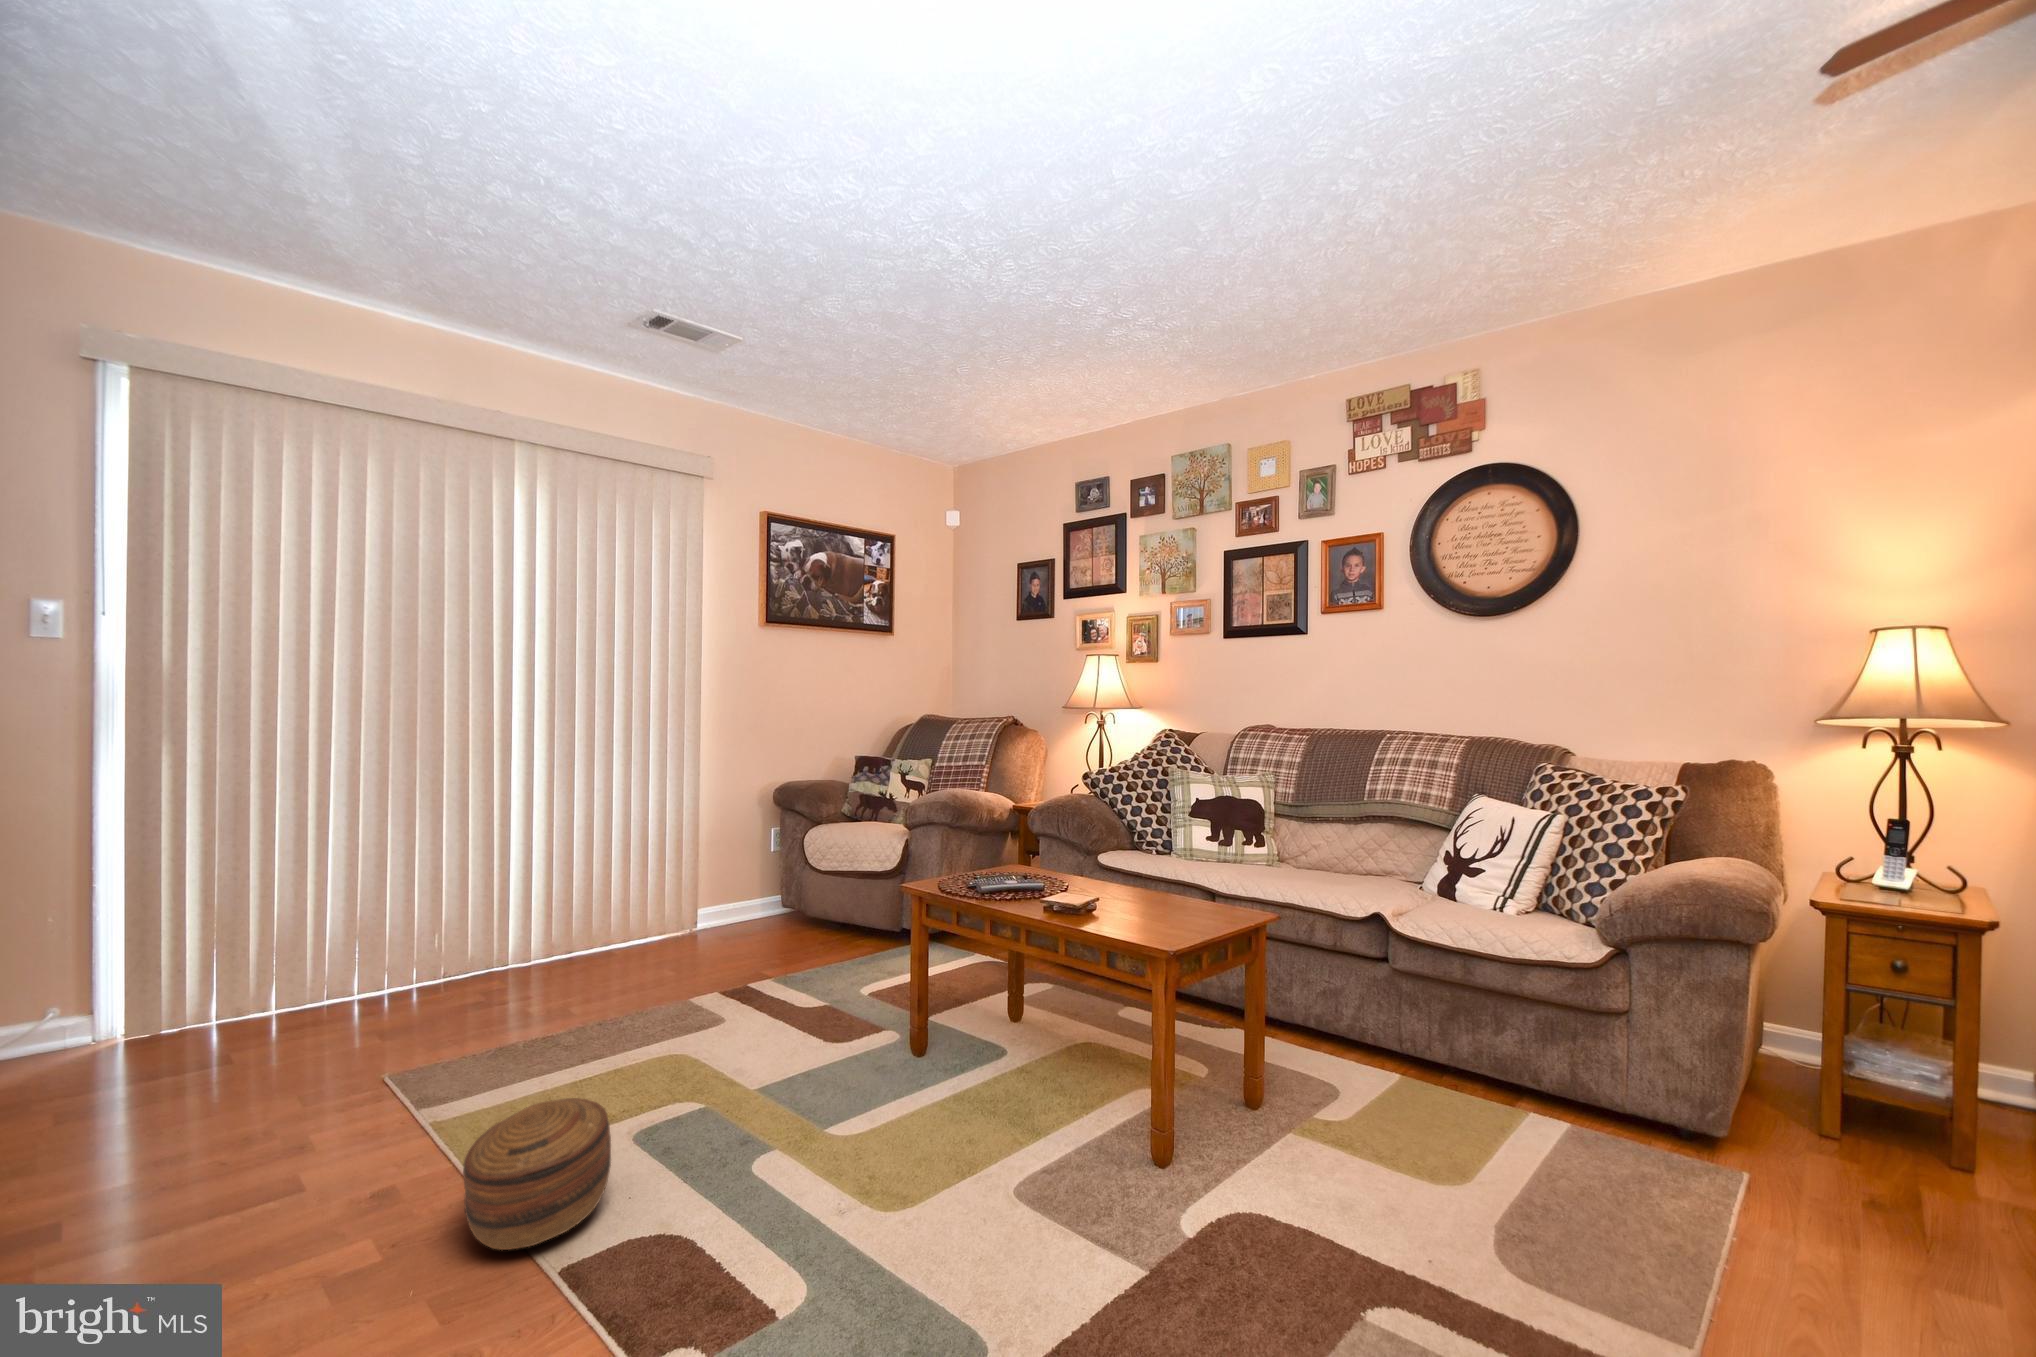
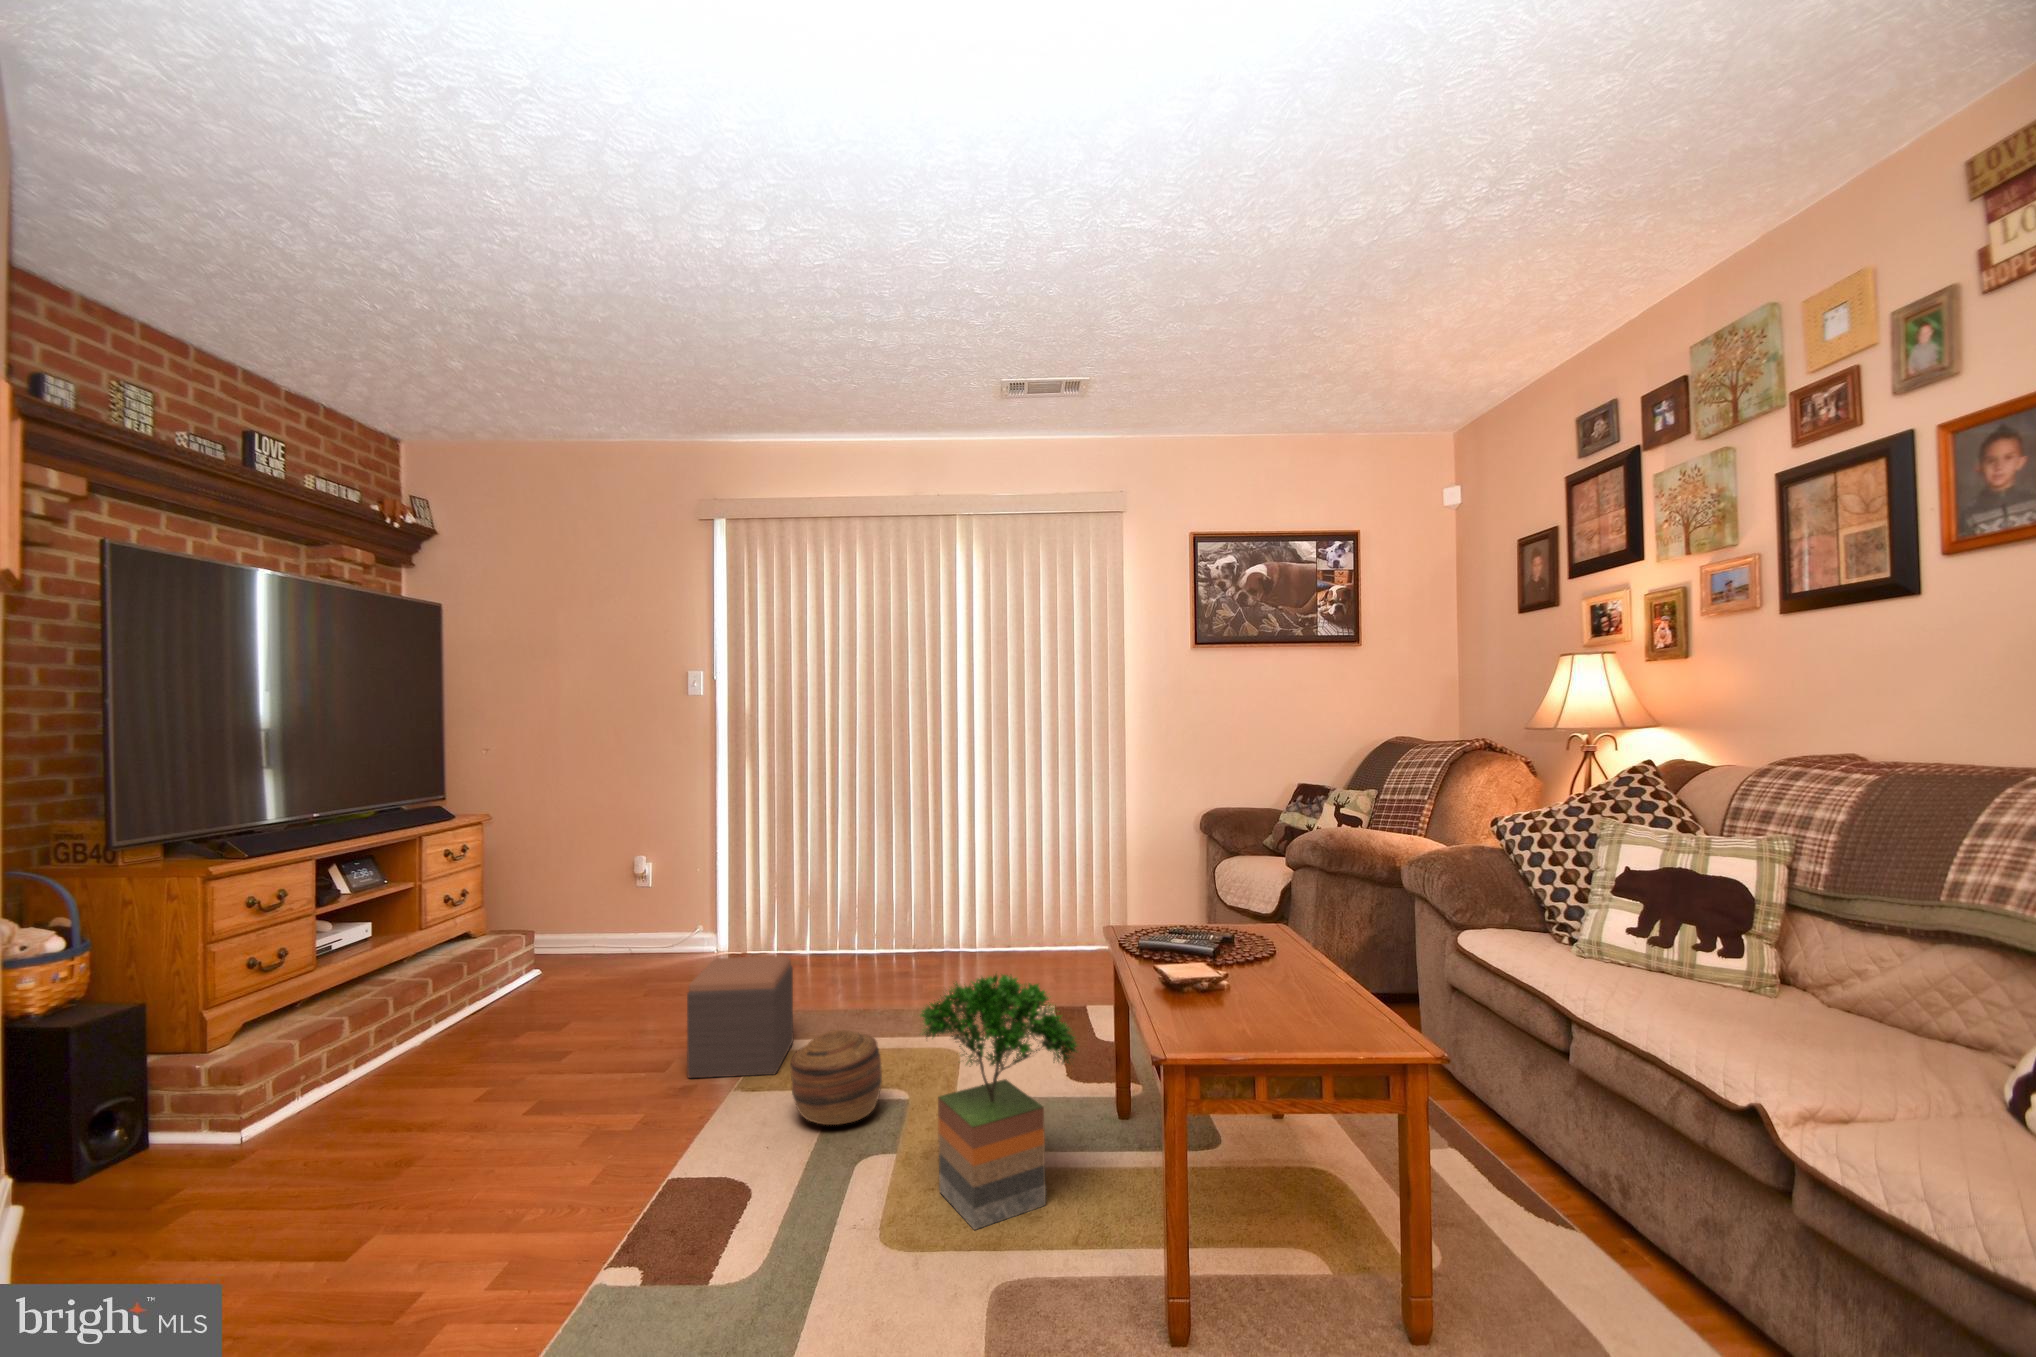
potted tree: none [766,964,961,1265] -> present [920,975,1077,1230]
footstool: none [143,1032,355,1292] -> present [687,956,793,1078]

